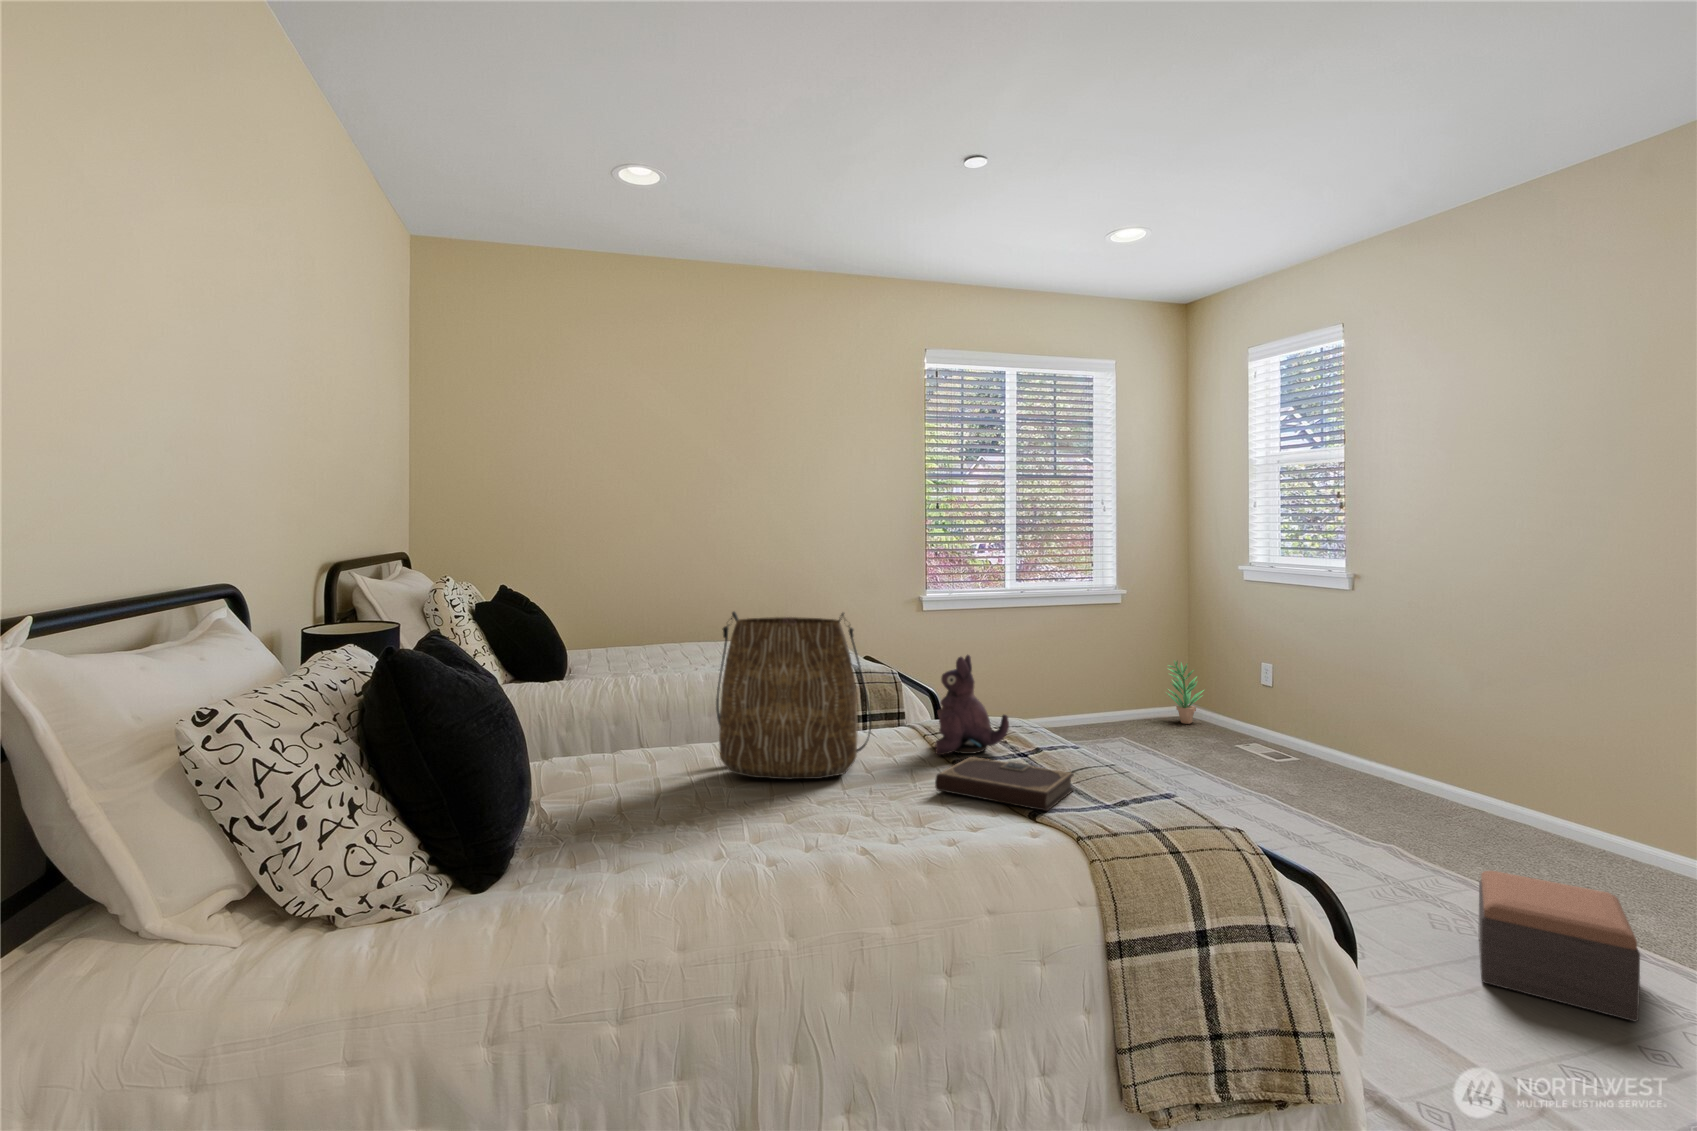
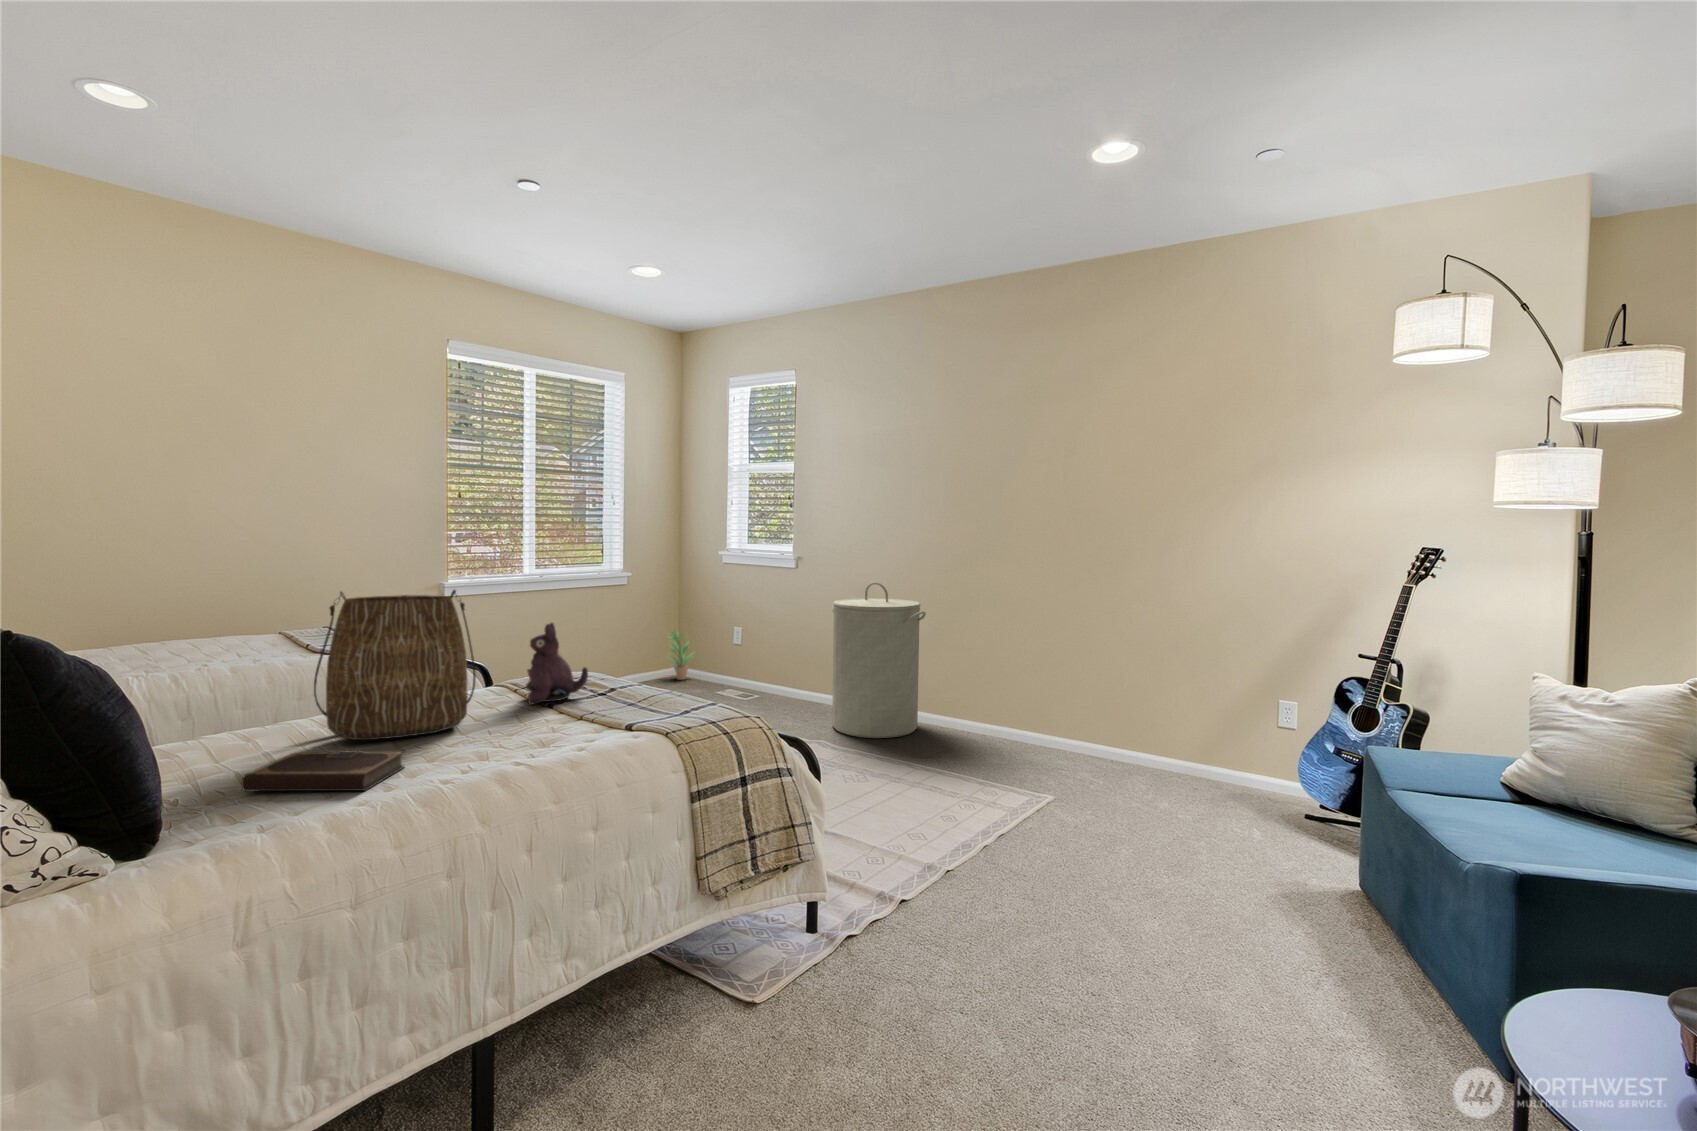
laundry hamper: none [1408,612,1597,863] -> present [832,582,926,738]
notebook: present [935,757,1074,811] -> present [242,750,404,791]
footstool: present [1479,871,1640,1021] -> none [870,739,941,805]

